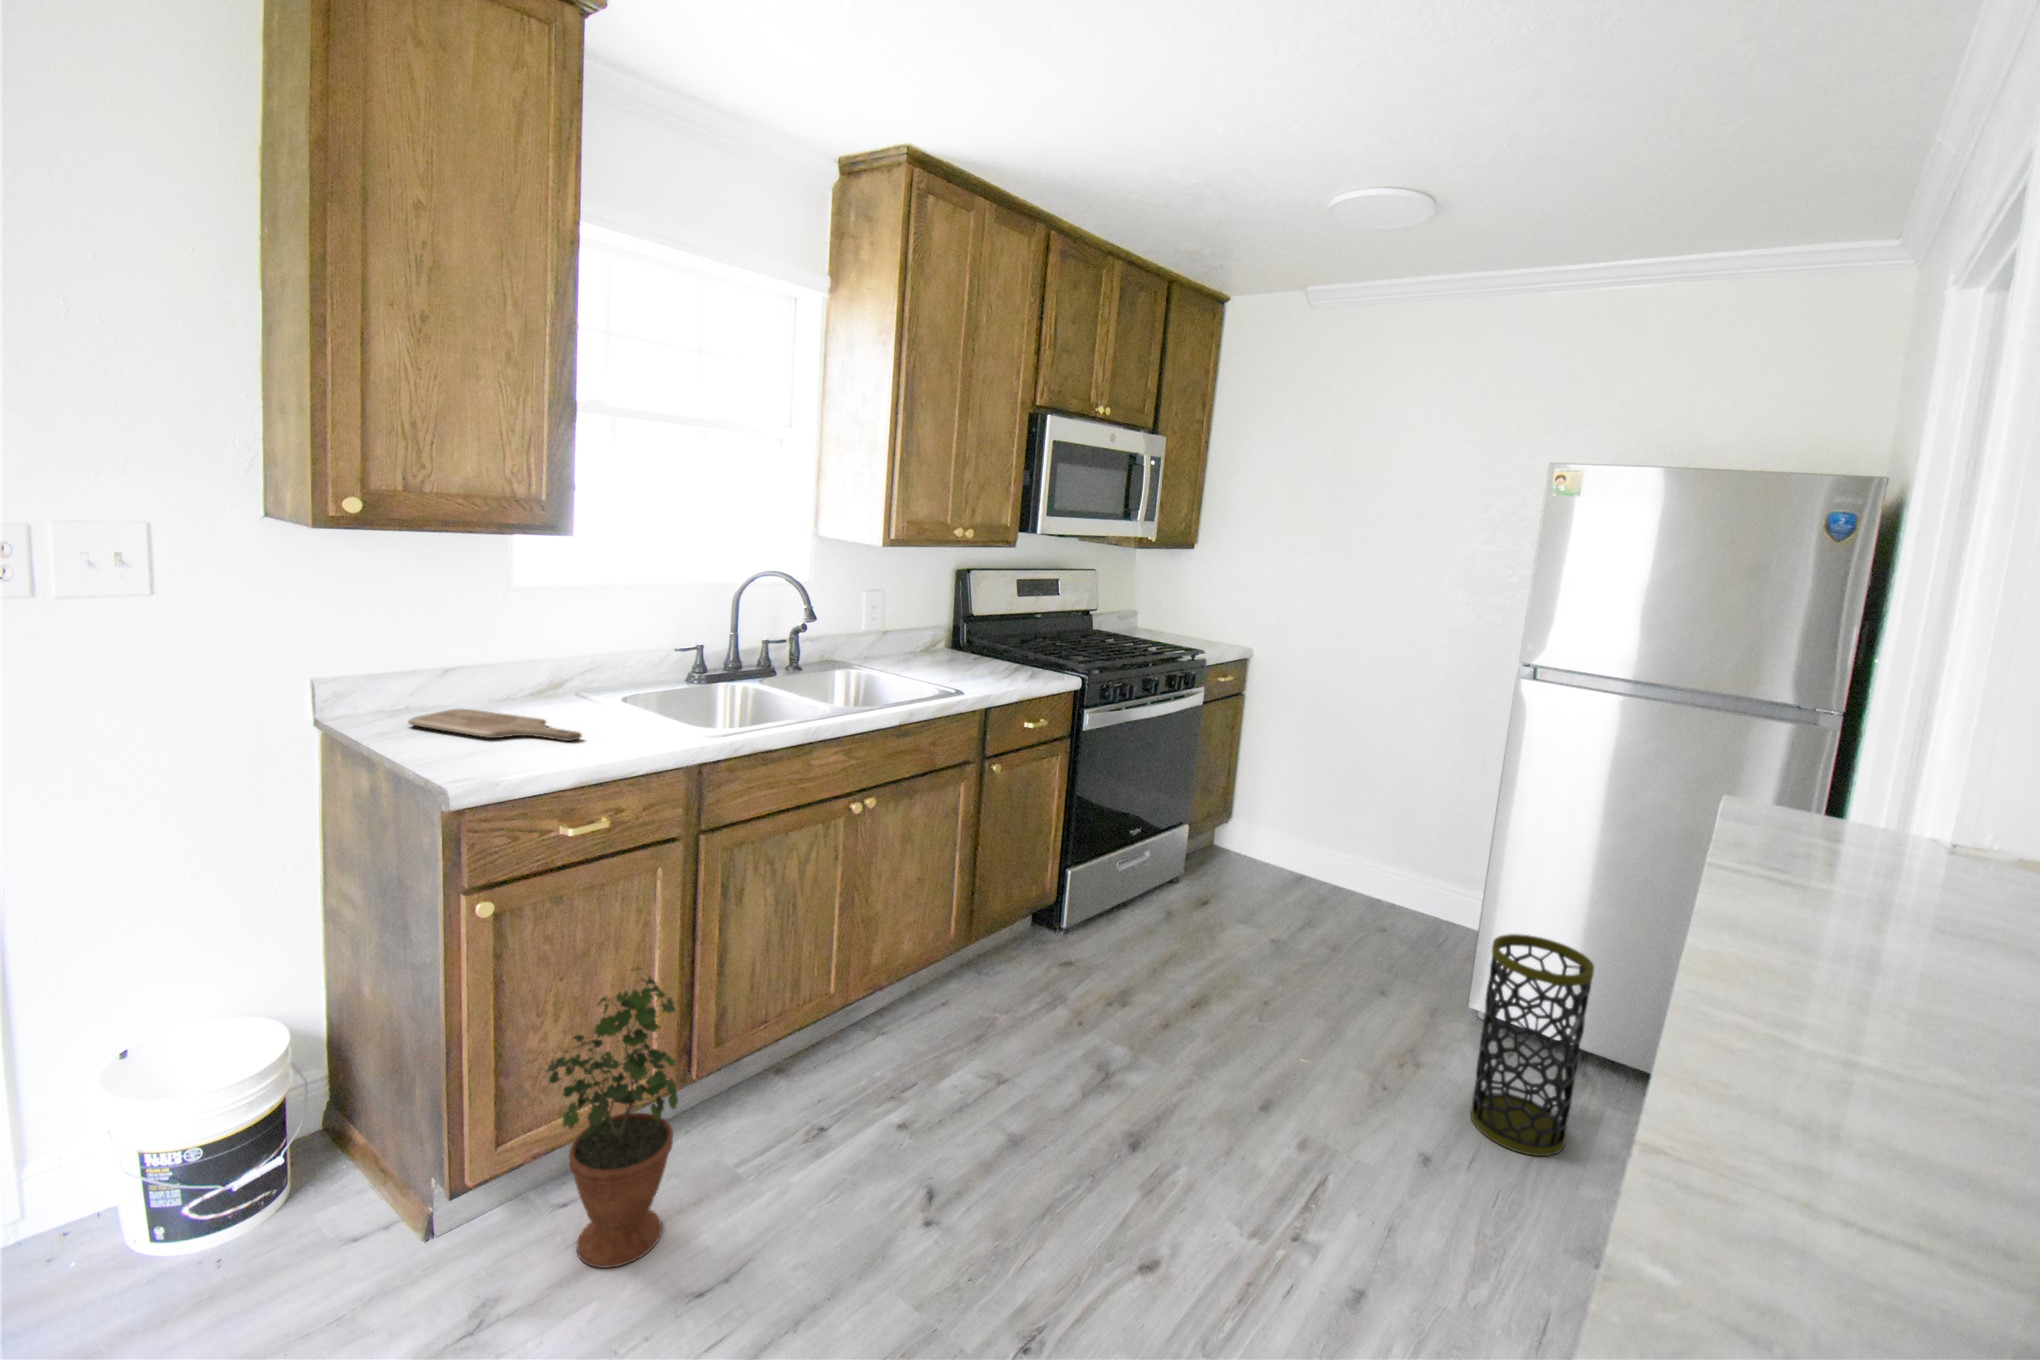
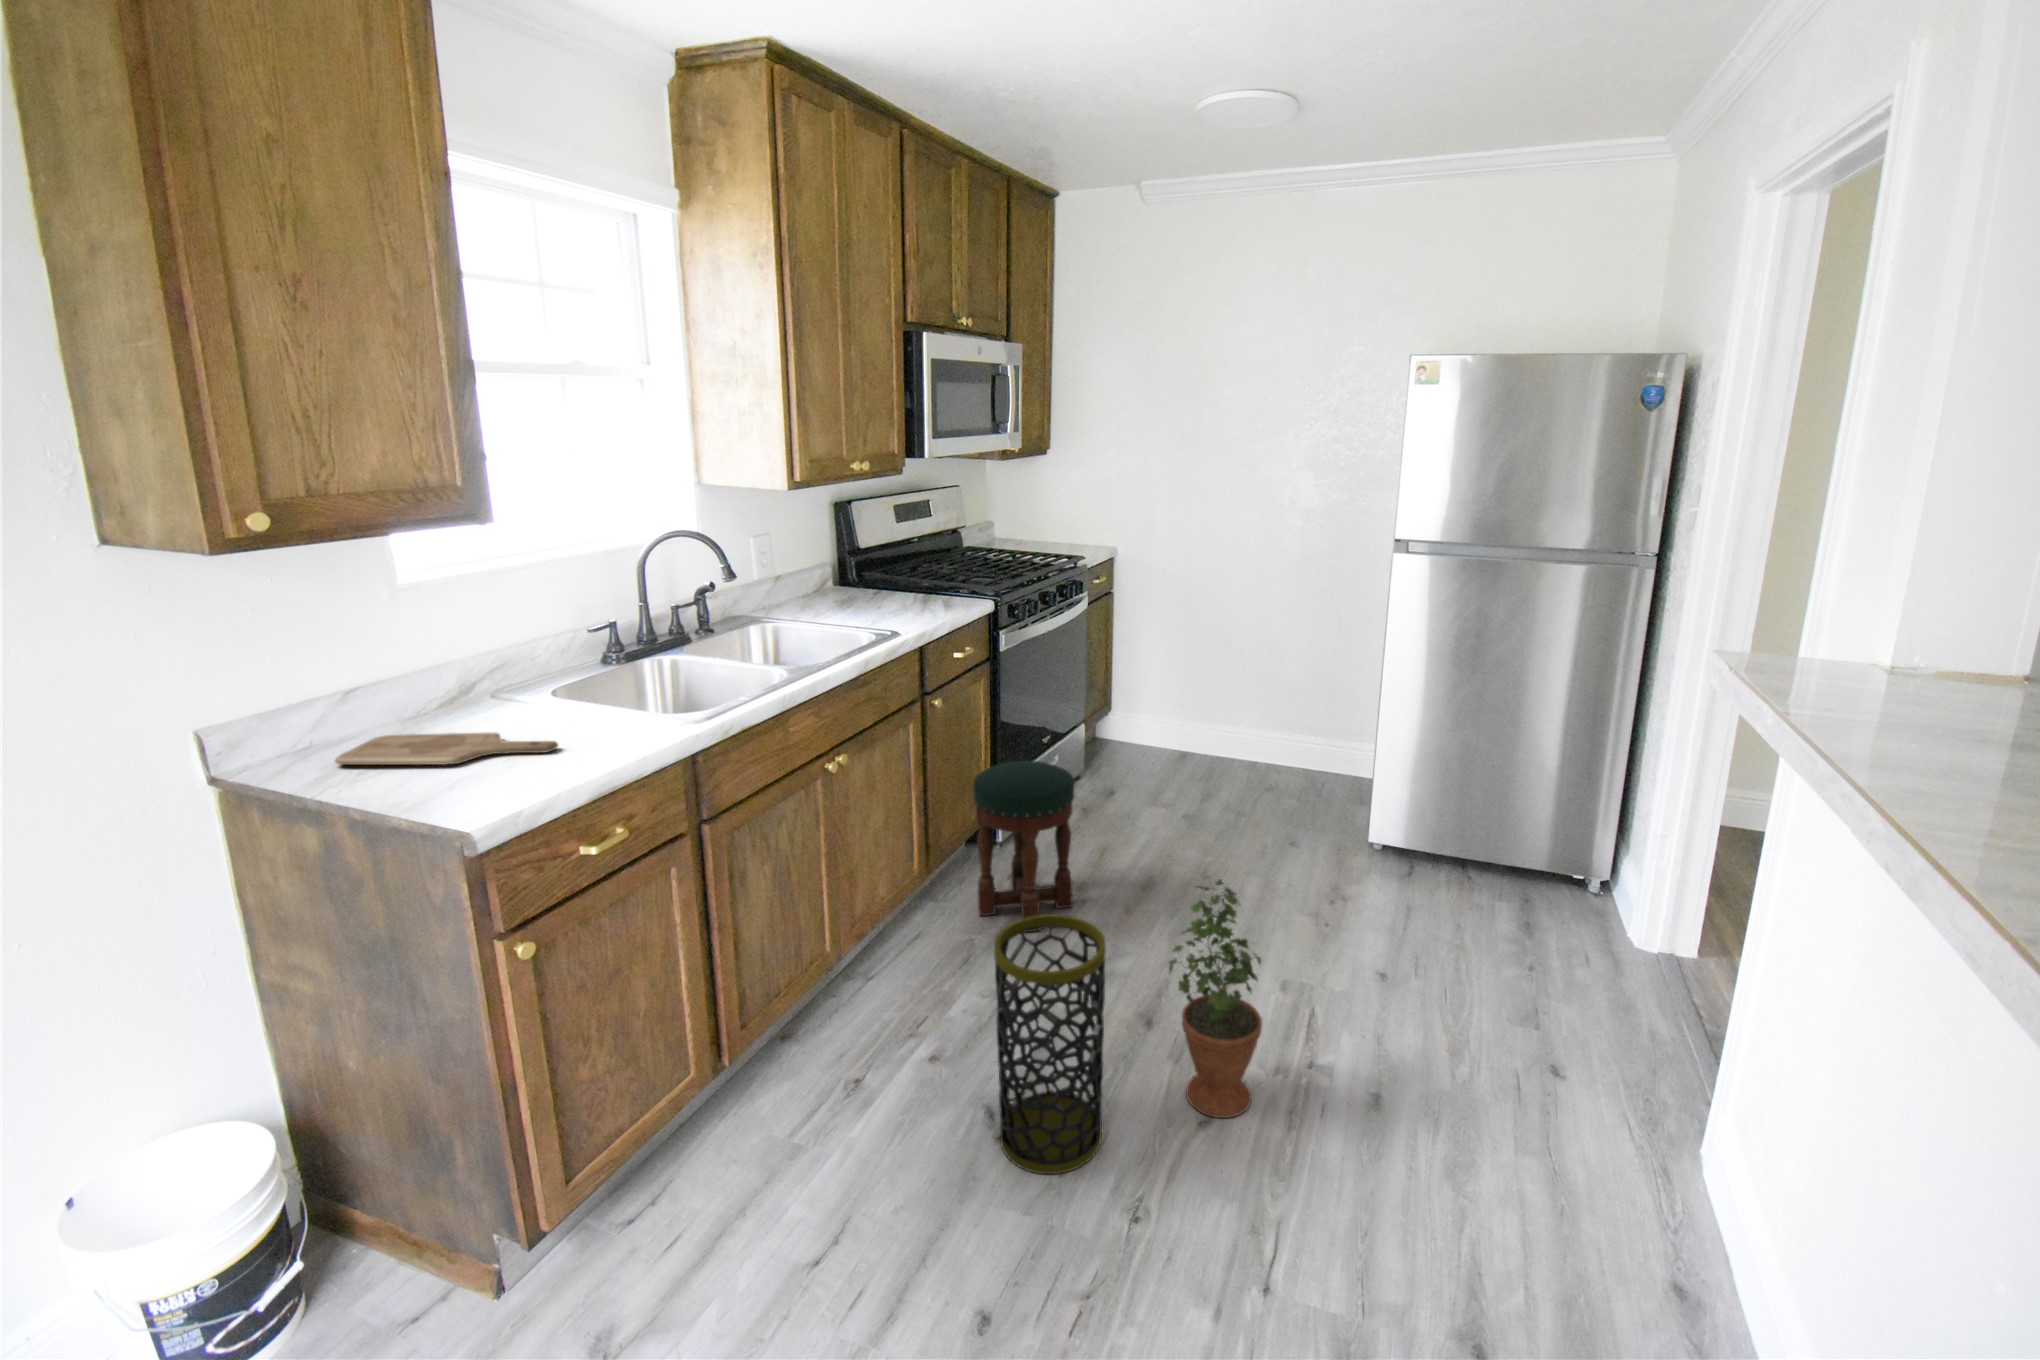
stool: none [1013,842,1125,1023] -> present [973,761,1074,932]
trash can: present [1471,934,1594,1156] -> present [994,914,1106,1174]
potted plant: present [547,969,678,1268] -> present [1169,876,1262,1118]

